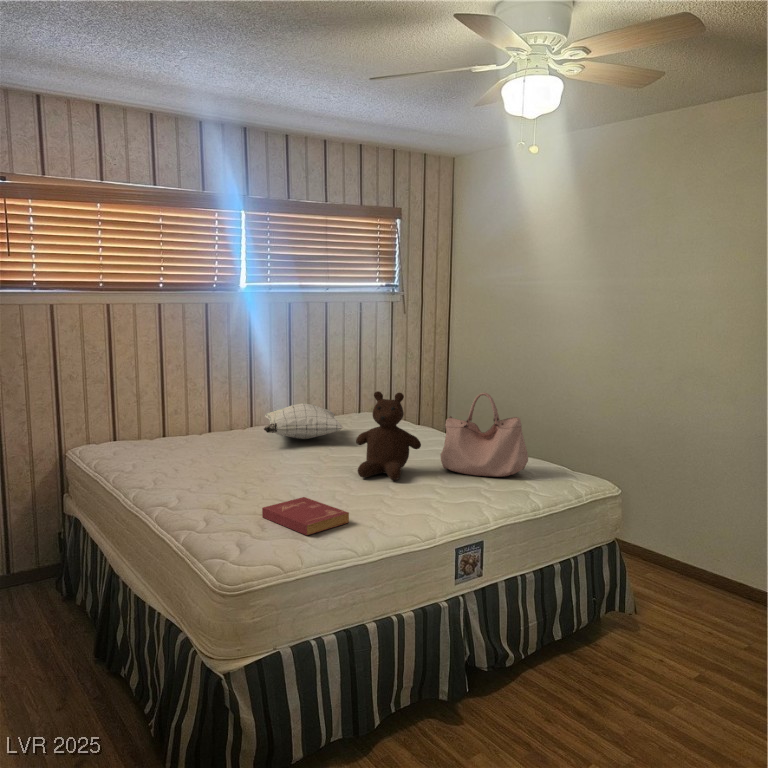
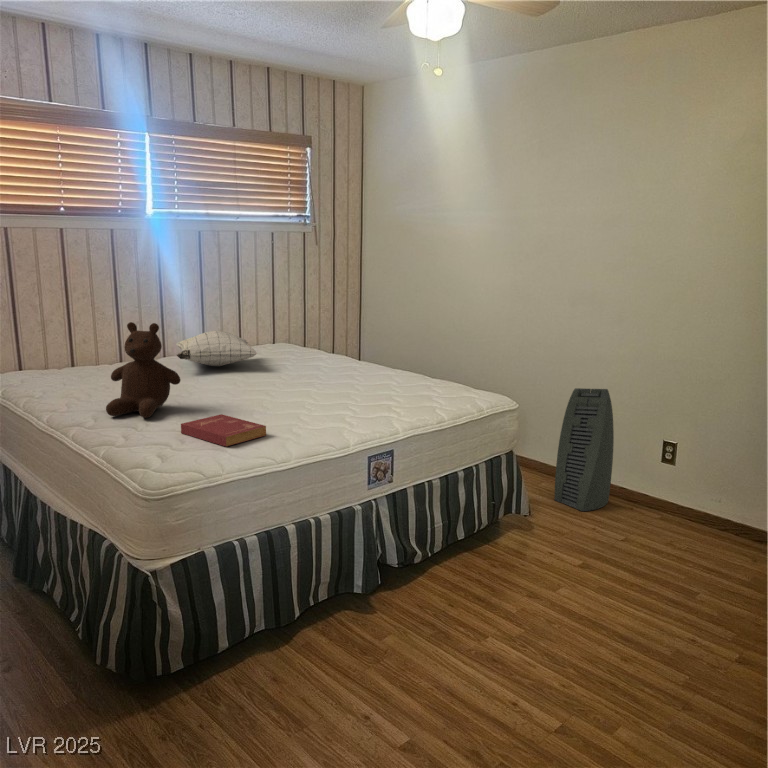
teddy bear: present [356,391,421,480] -> present [106,322,180,418]
handbag: present [441,393,528,477] -> none [353,316,436,395]
air purifier: none [659,470,725,607] -> present [554,388,614,511]

